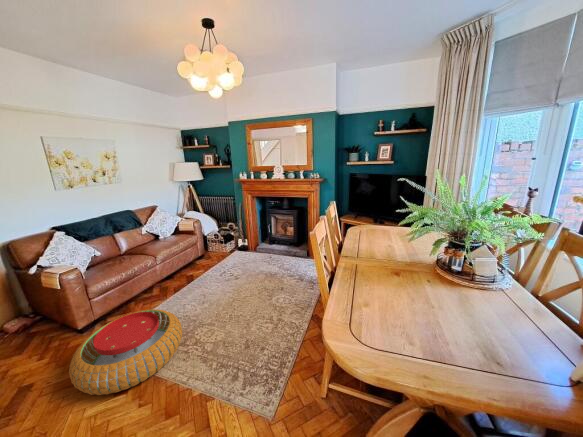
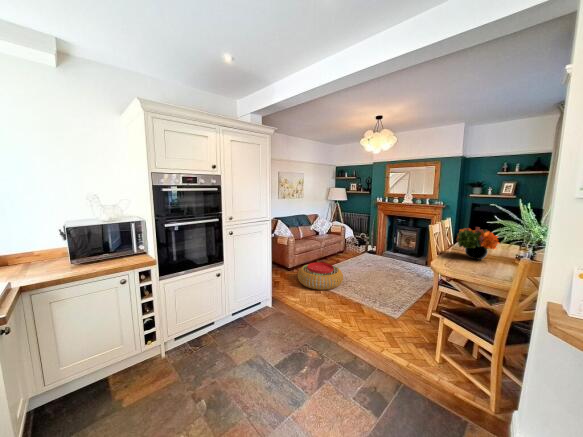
flower arrangement: none [374,234,464,306] -> present [457,227,500,260]

